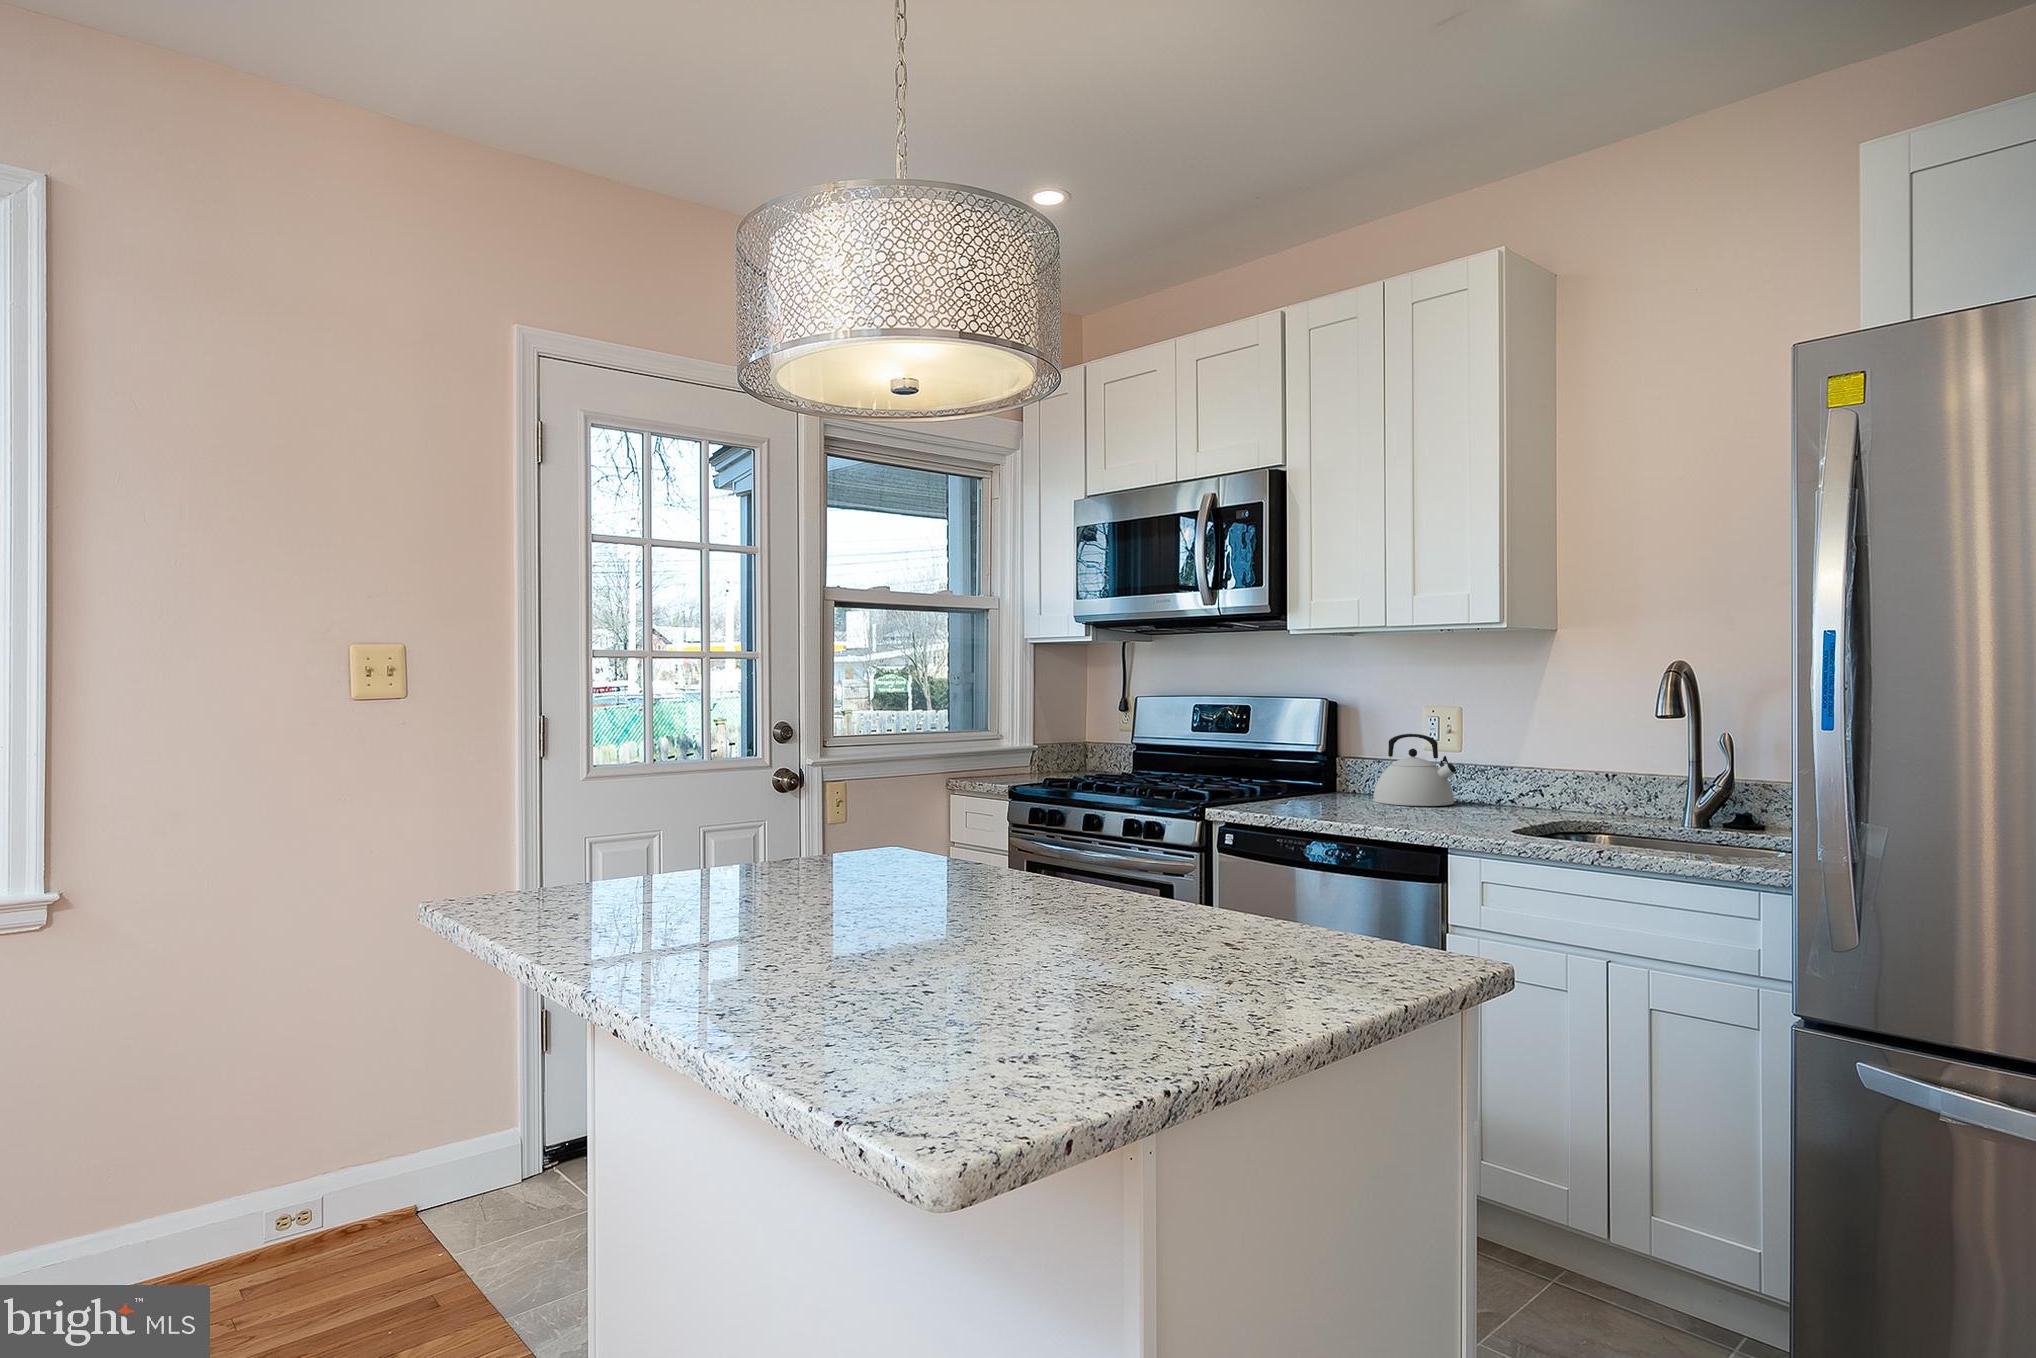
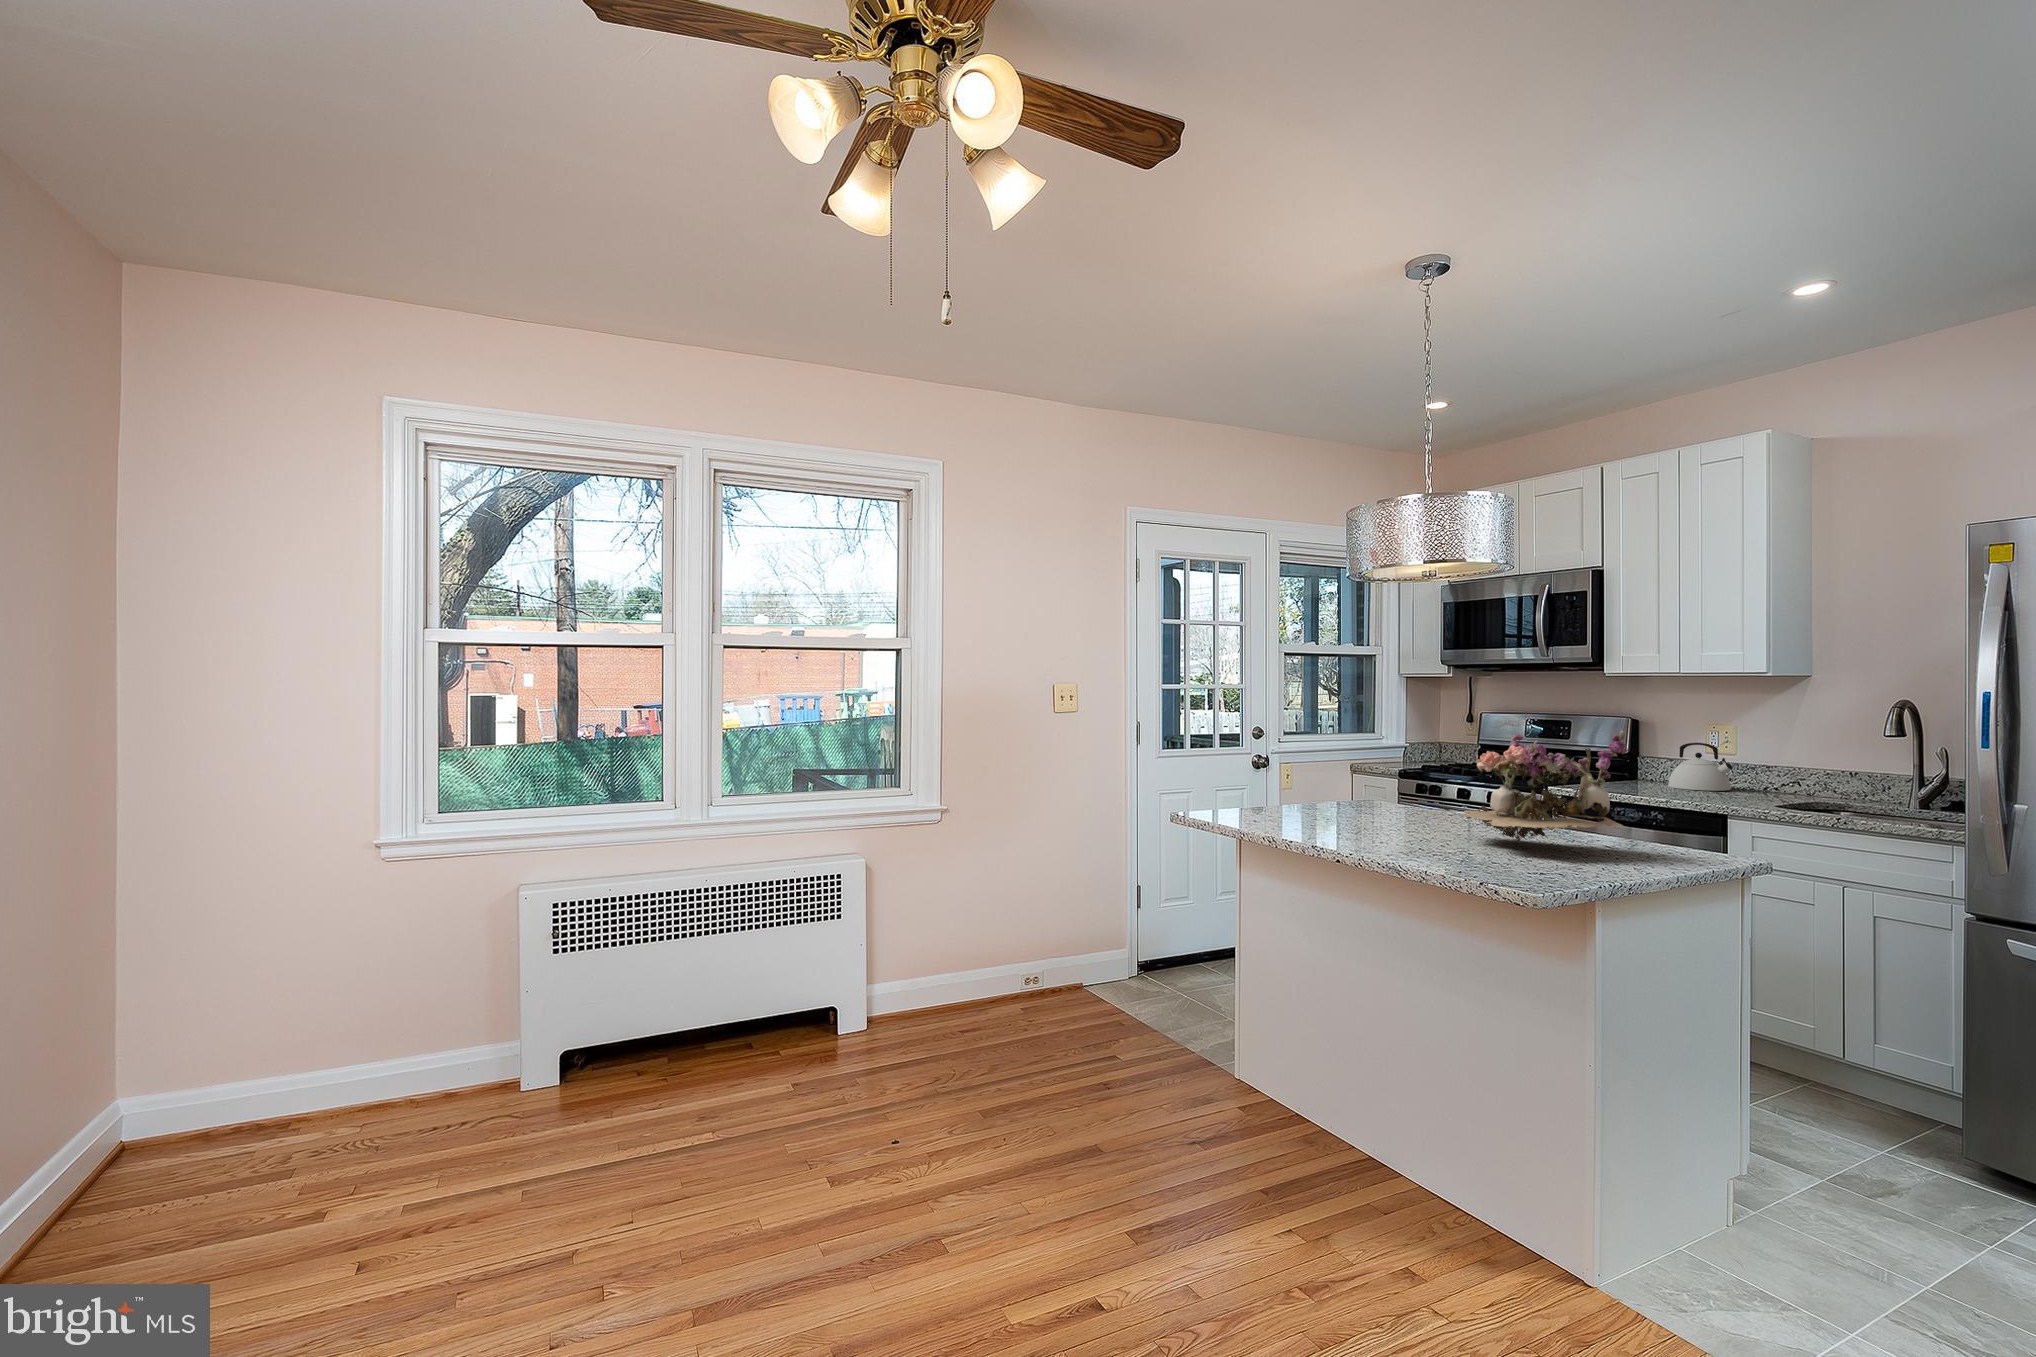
flower arrangement: none [932,704,1256,957] -> present [1460,731,1627,843]

